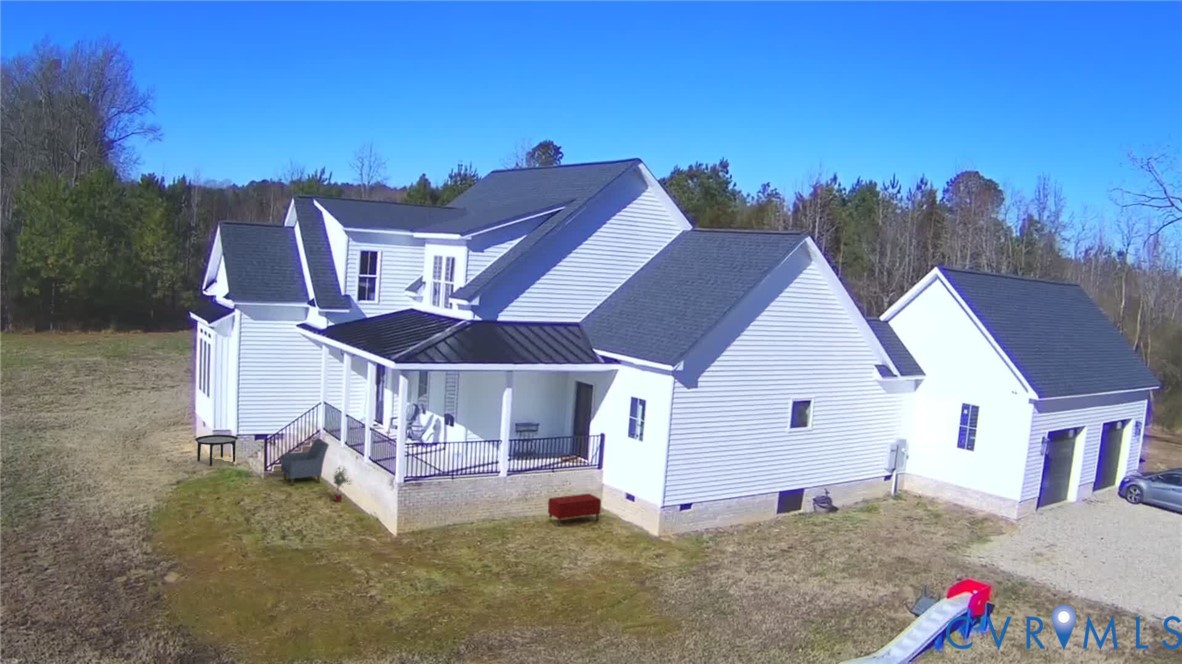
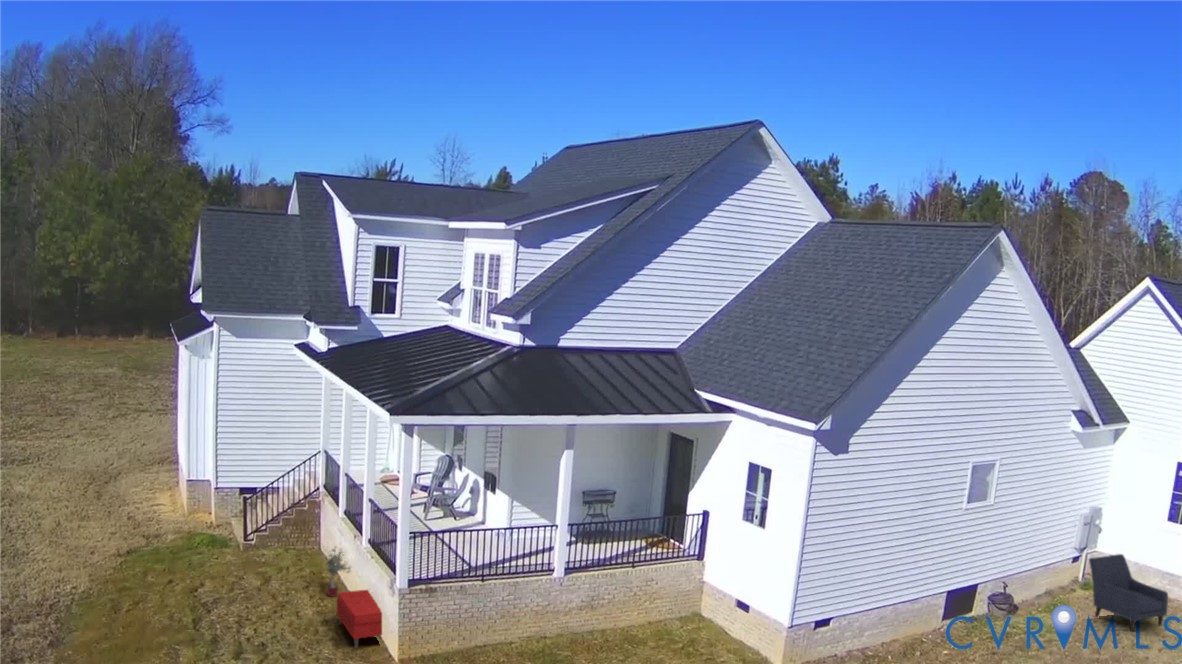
round table: present [195,435,238,466] -> none [157,489,214,532]
chair: present [281,438,329,485] -> present [1089,554,1168,631]
bench: present [548,494,601,526] -> present [337,590,382,649]

